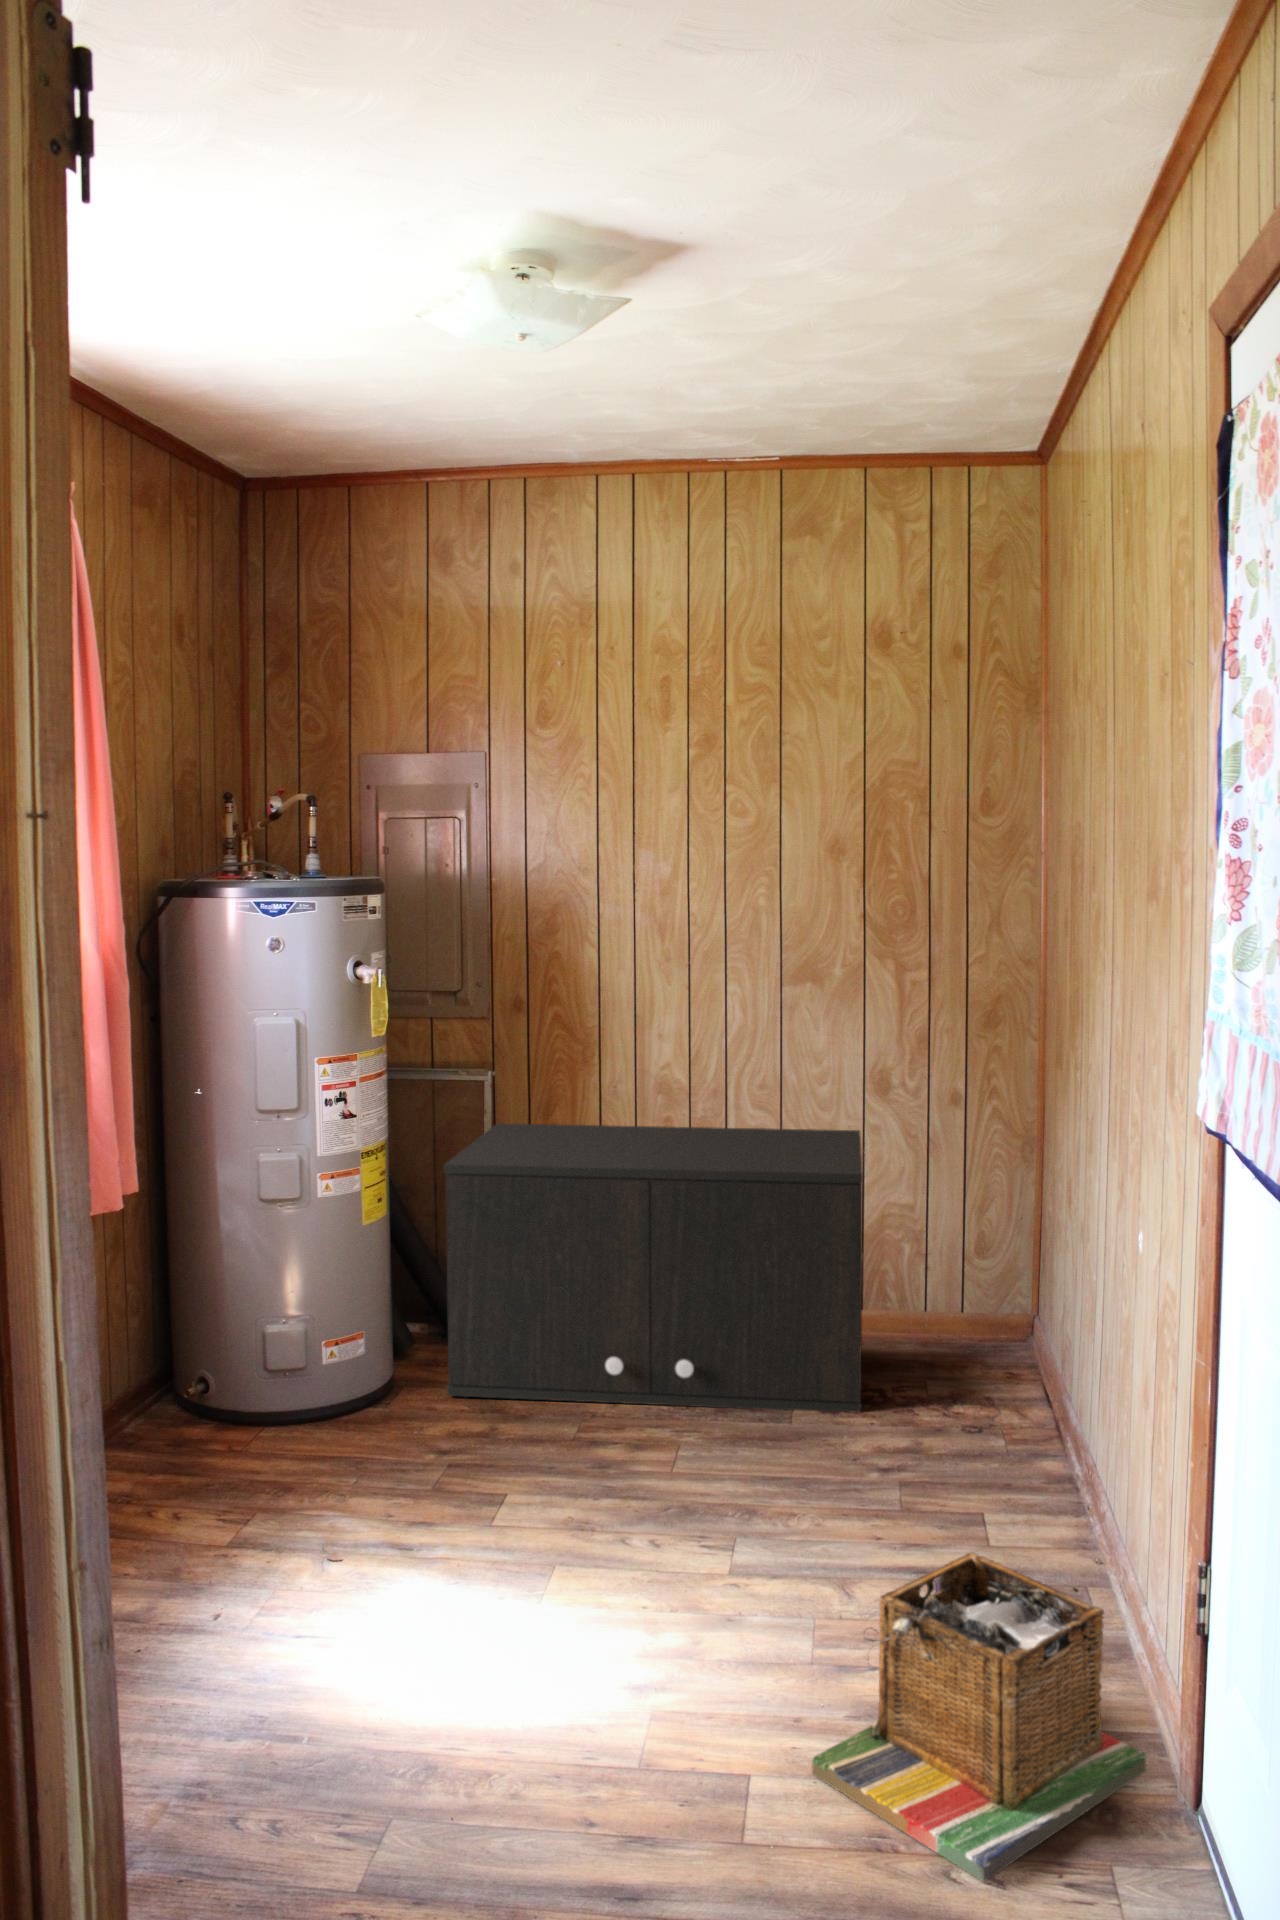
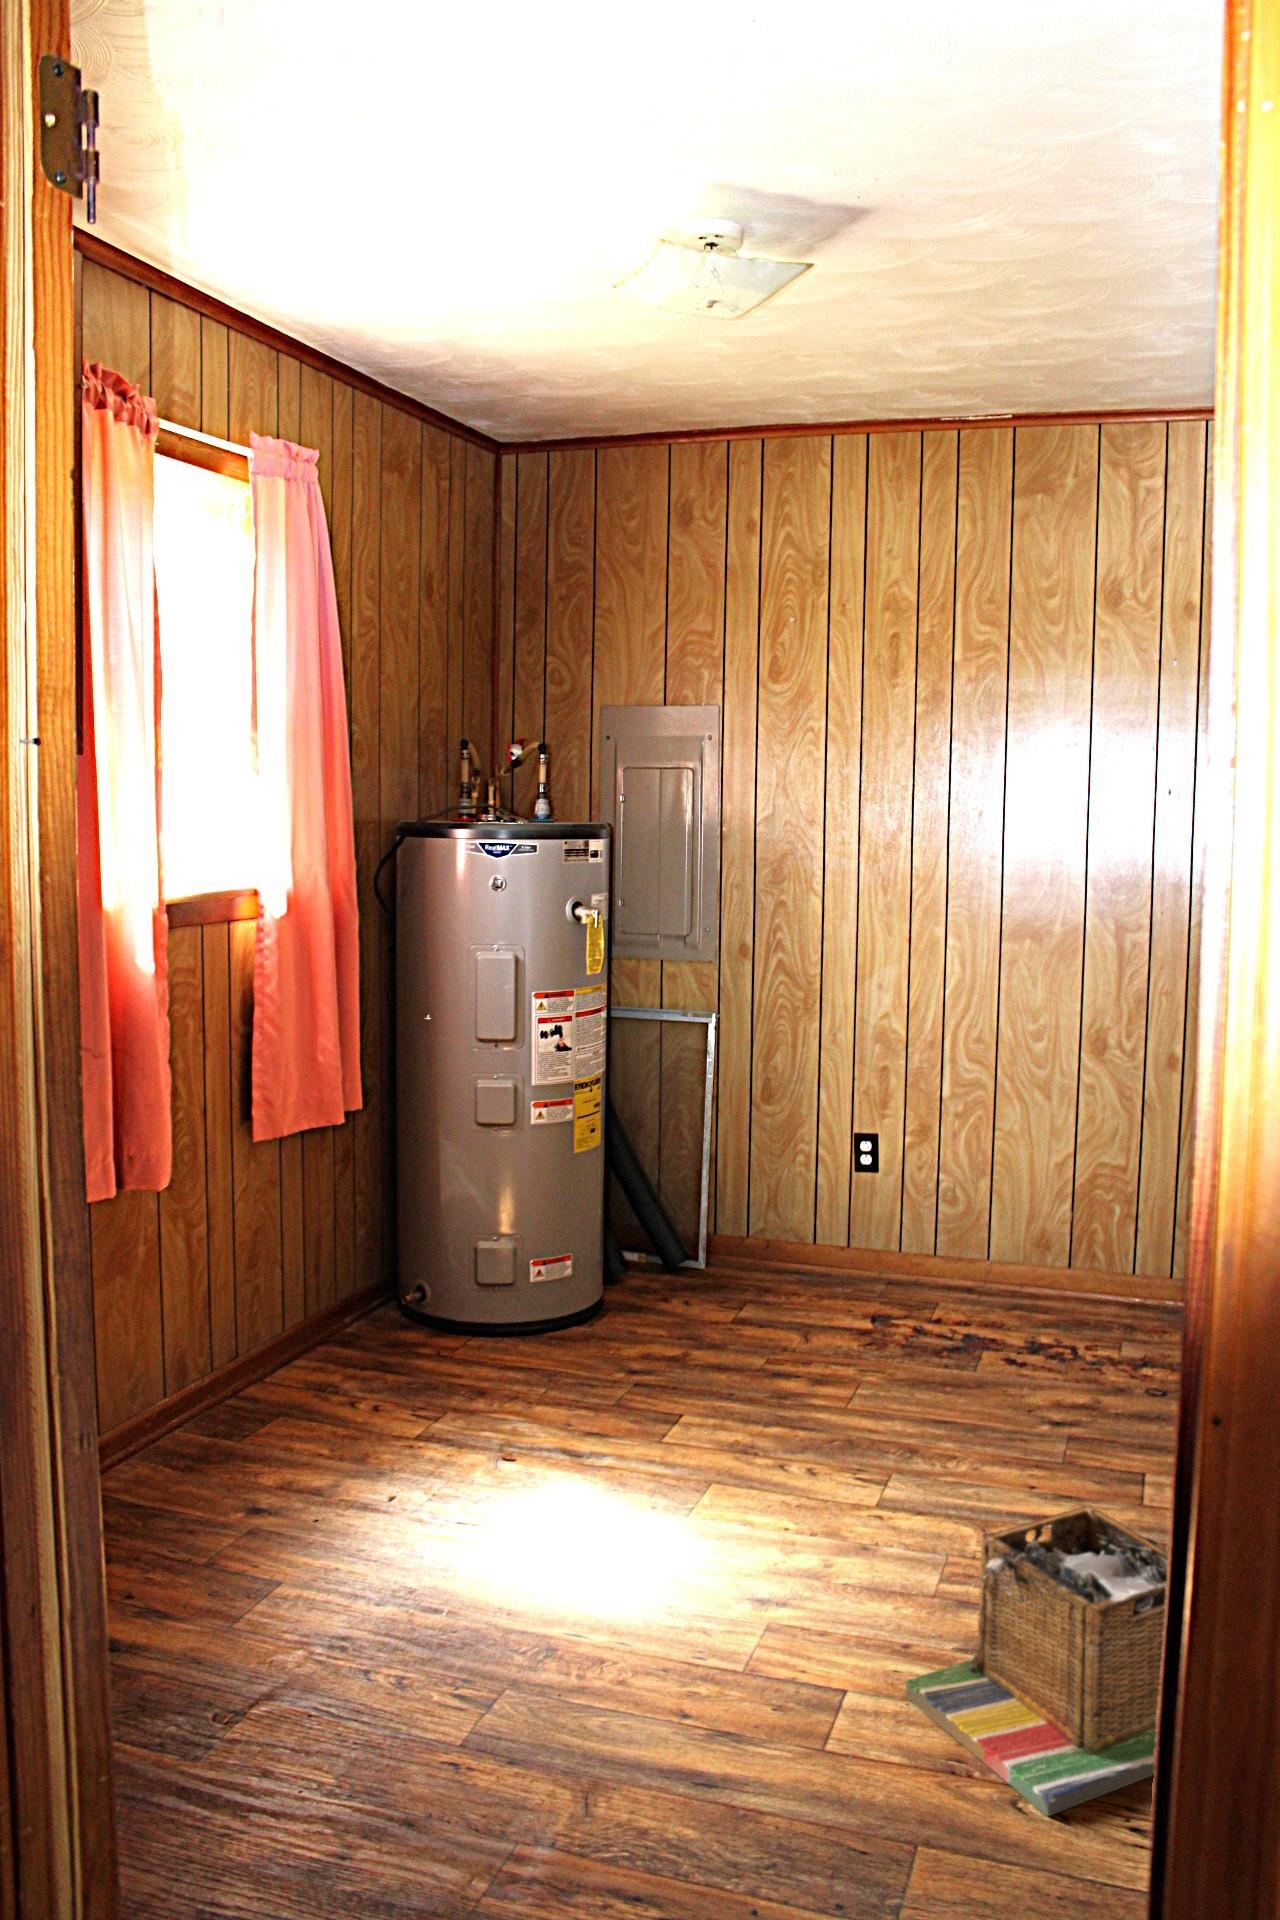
storage cabinet: present [444,1123,863,1413] -> none [649,1064,1075,1369]

